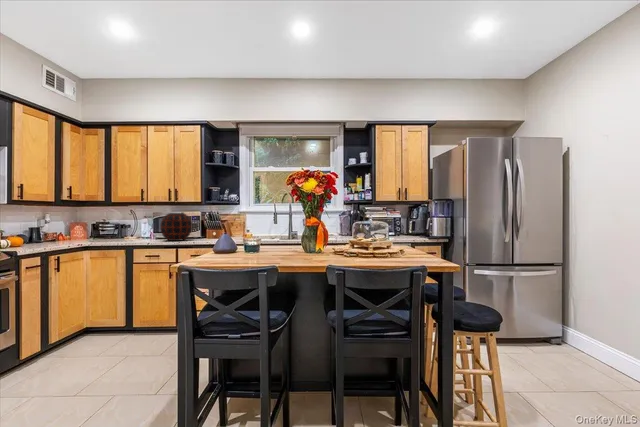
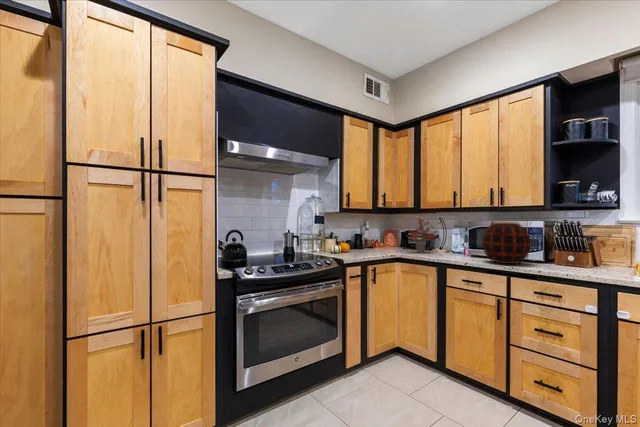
potted plant: none [95,205,129,240] -> present [410,218,438,253]

